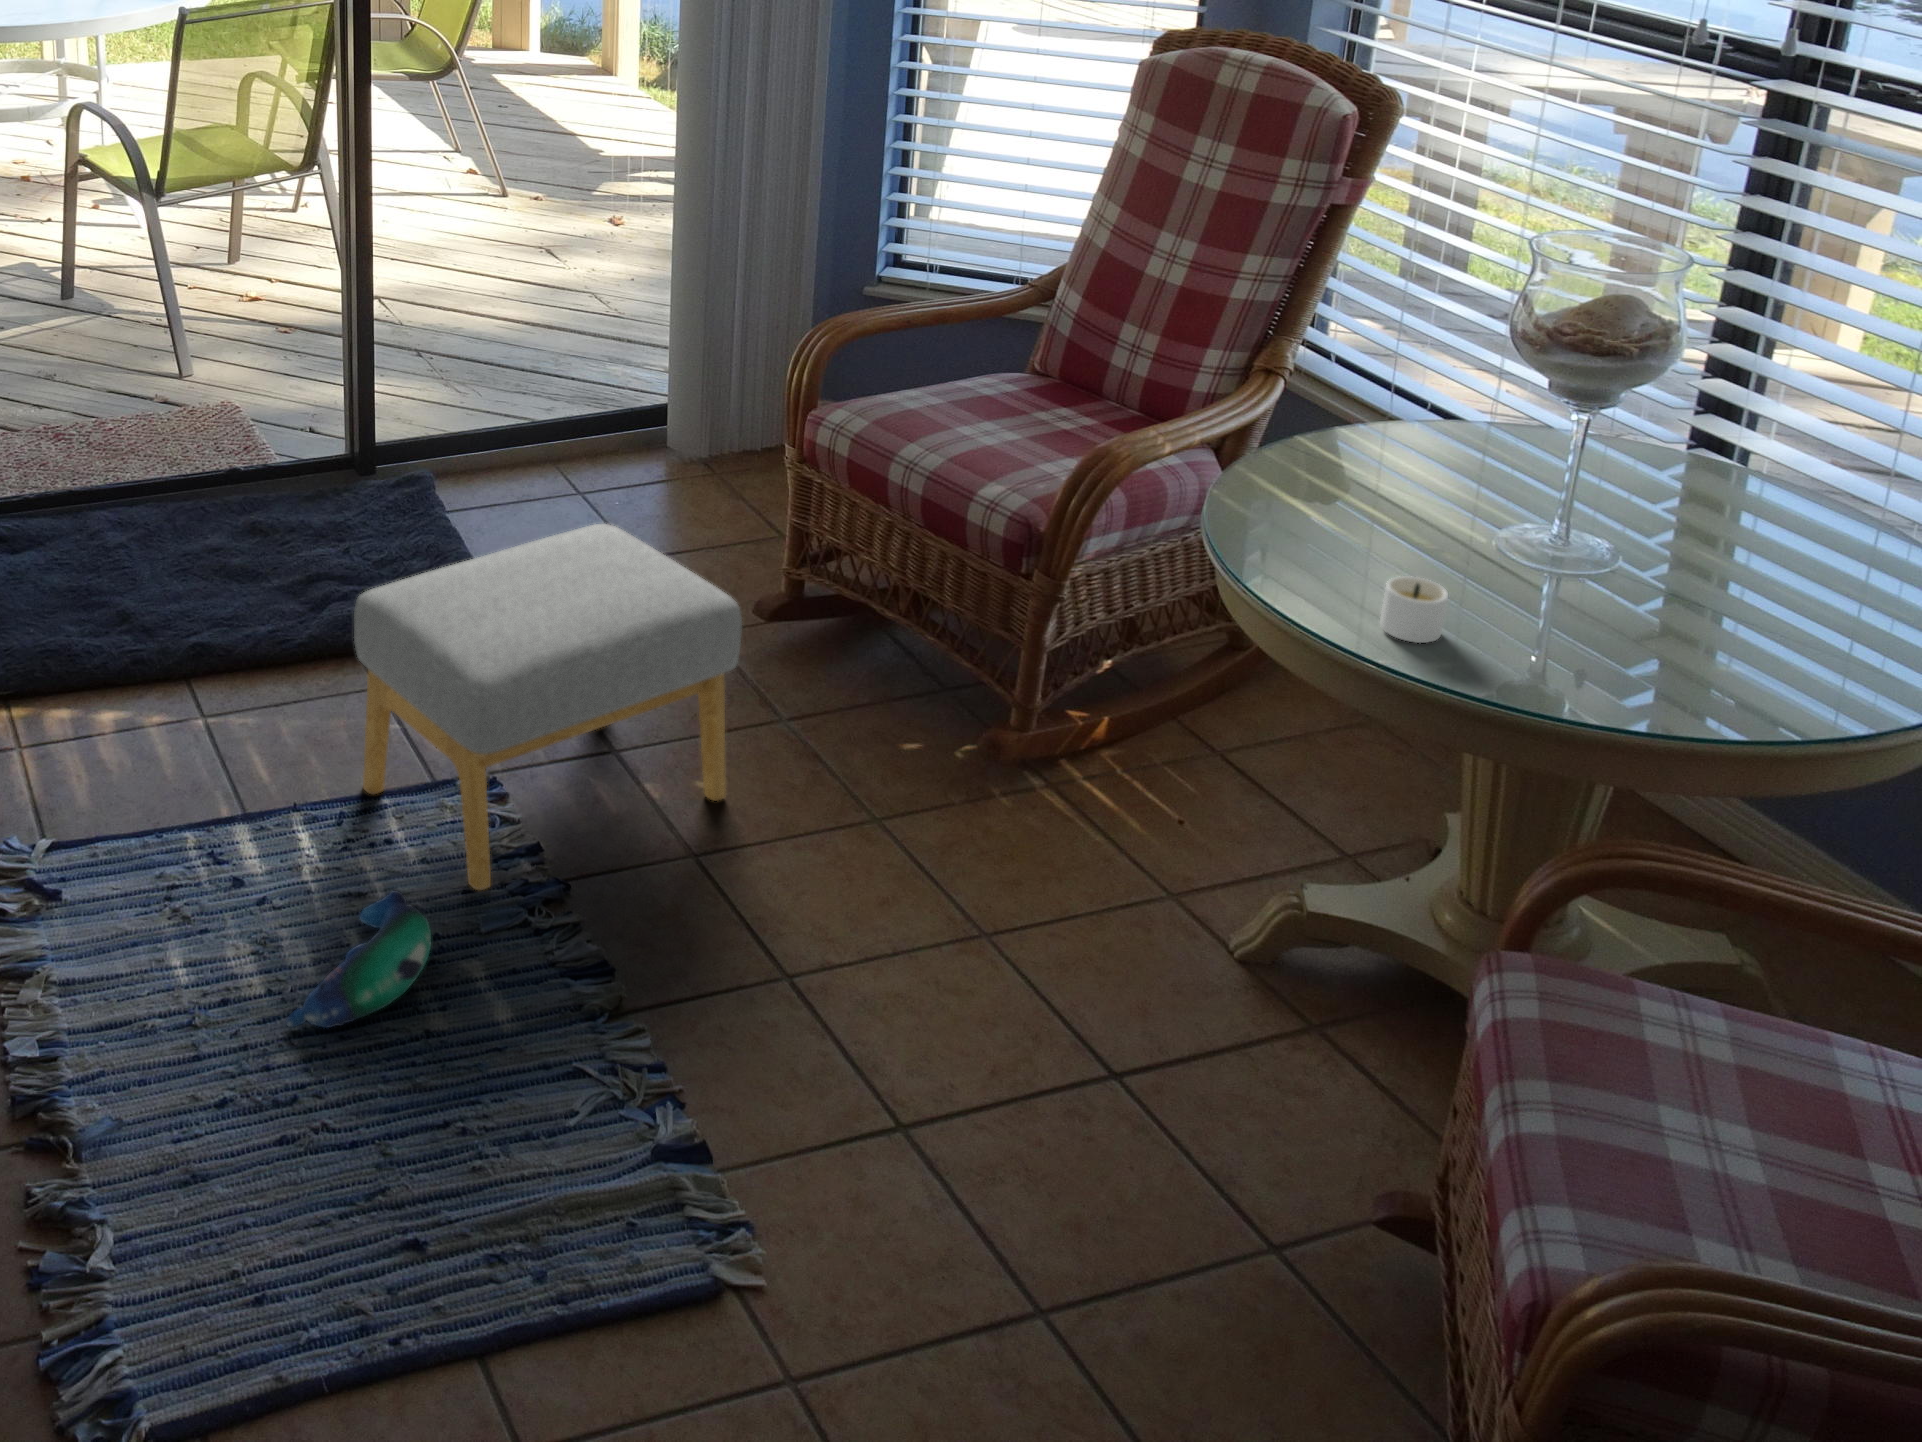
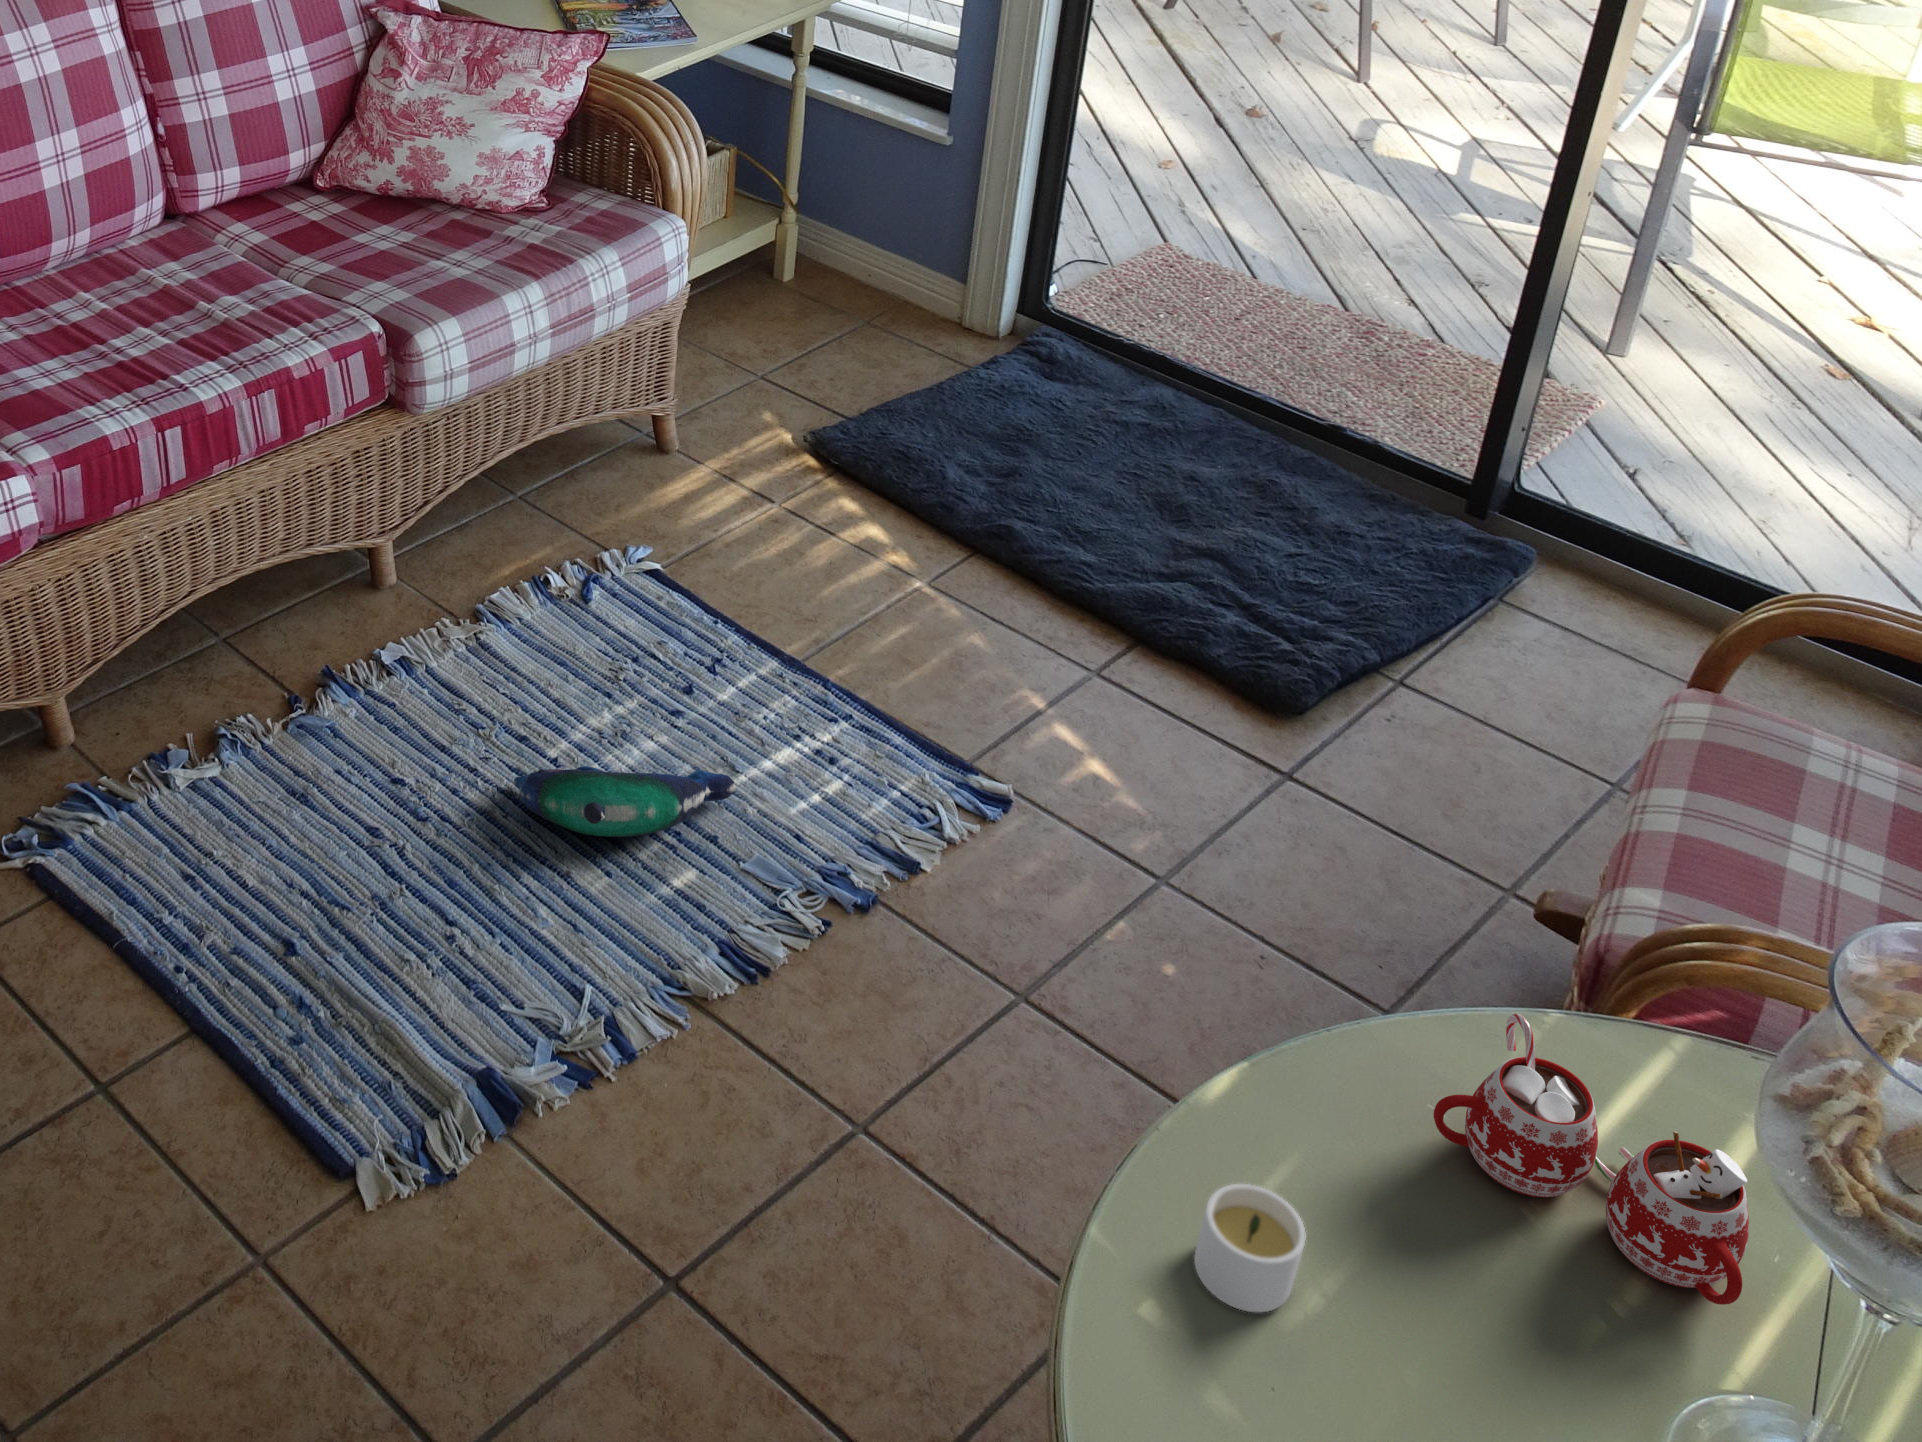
mug: none [1265,454,1452,547] -> present [1434,1014,1749,1305]
footstool: present [354,524,742,890] -> none [815,521,1292,992]

